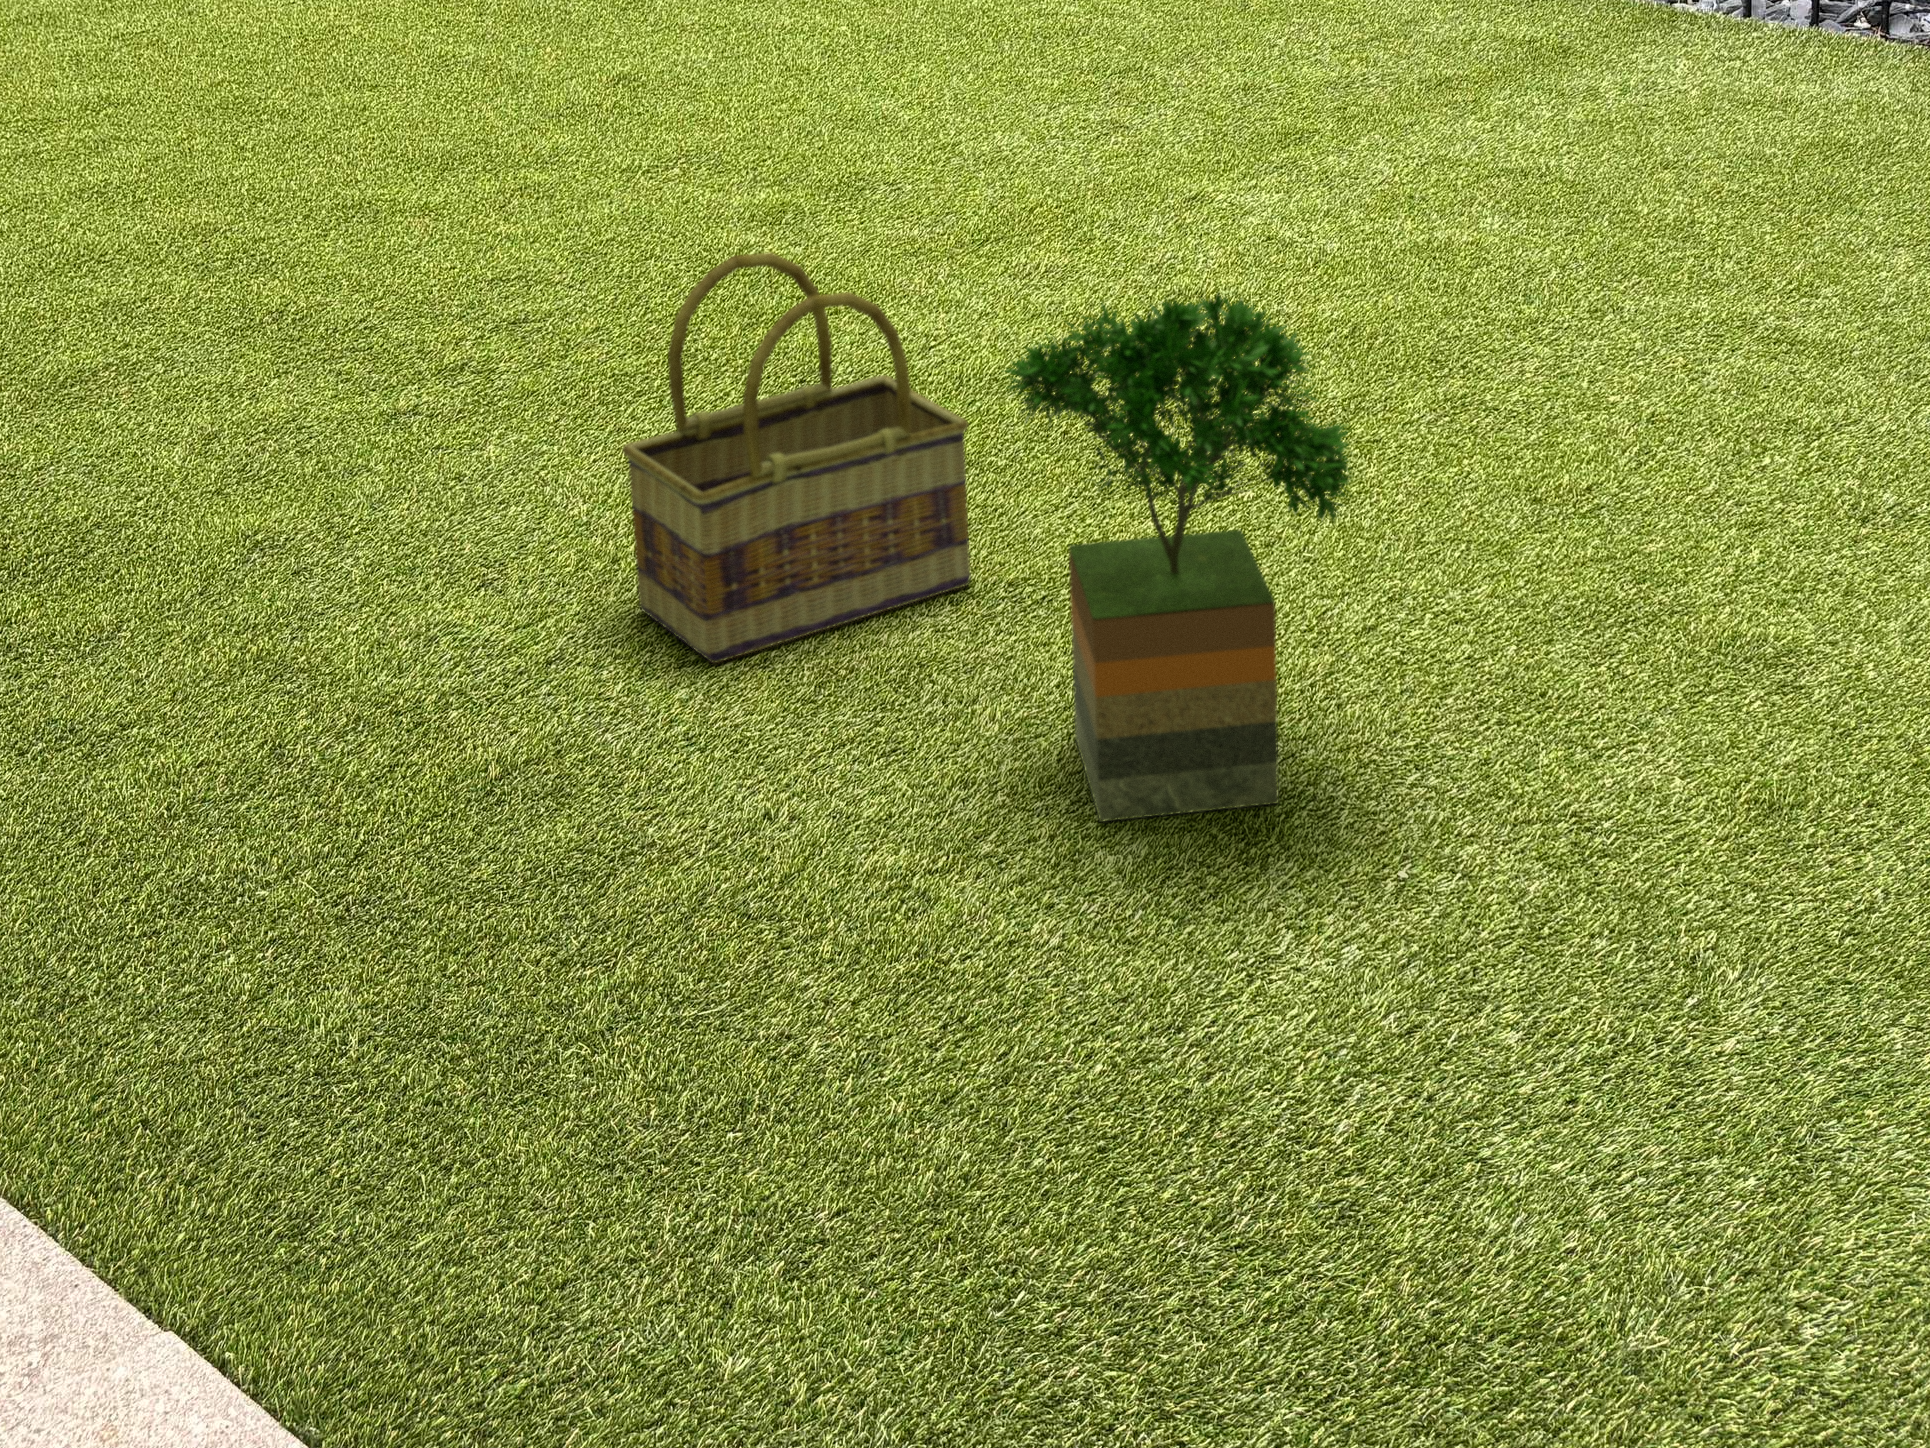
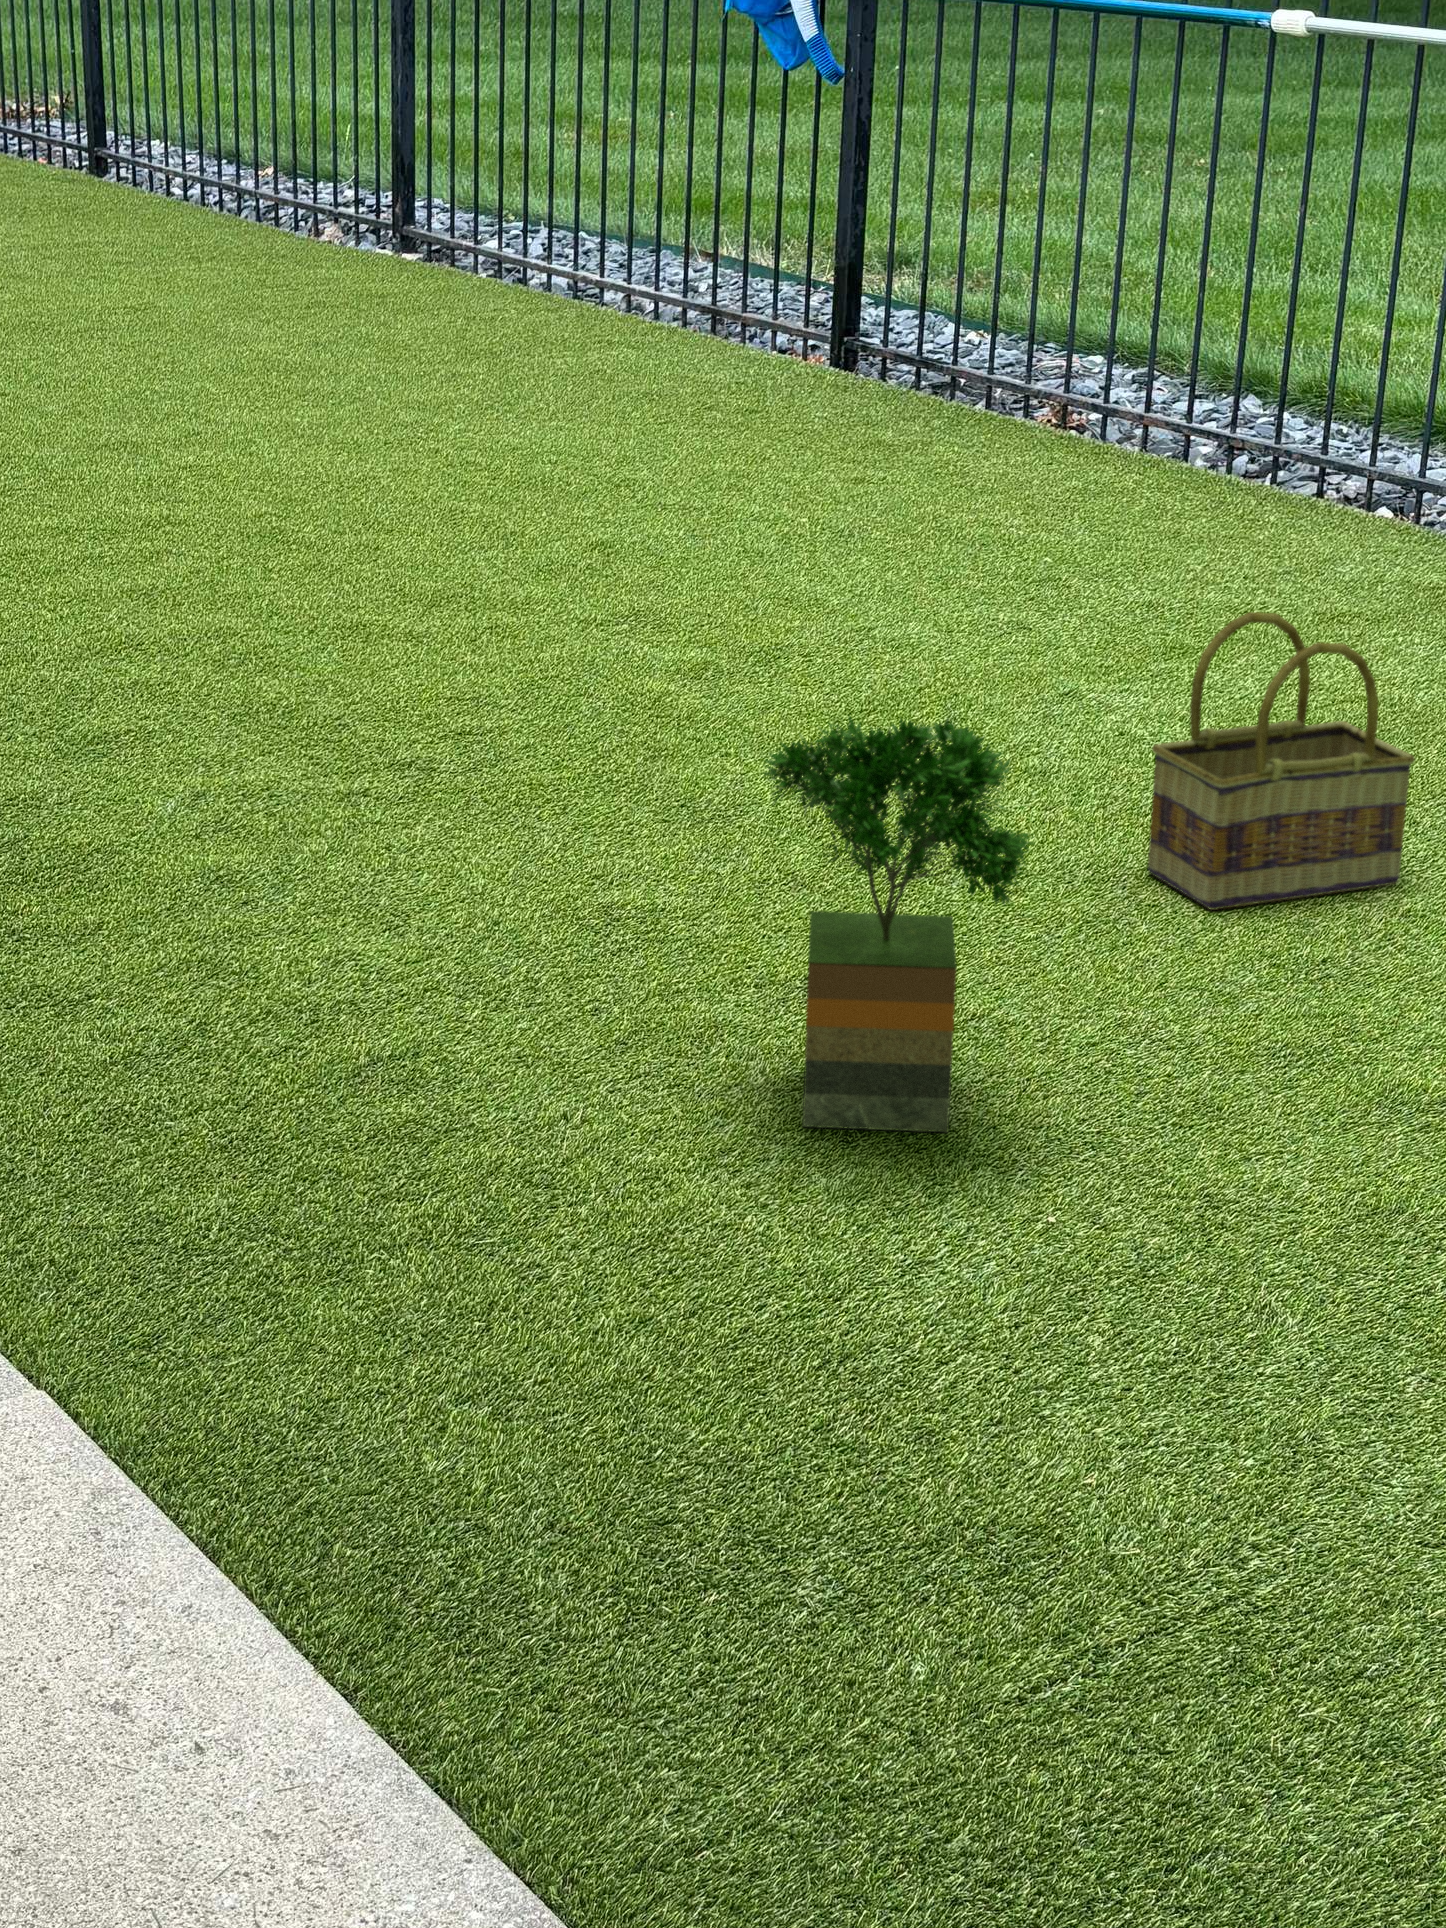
basket: present [622,252,971,663] -> present [1148,612,1415,910]

